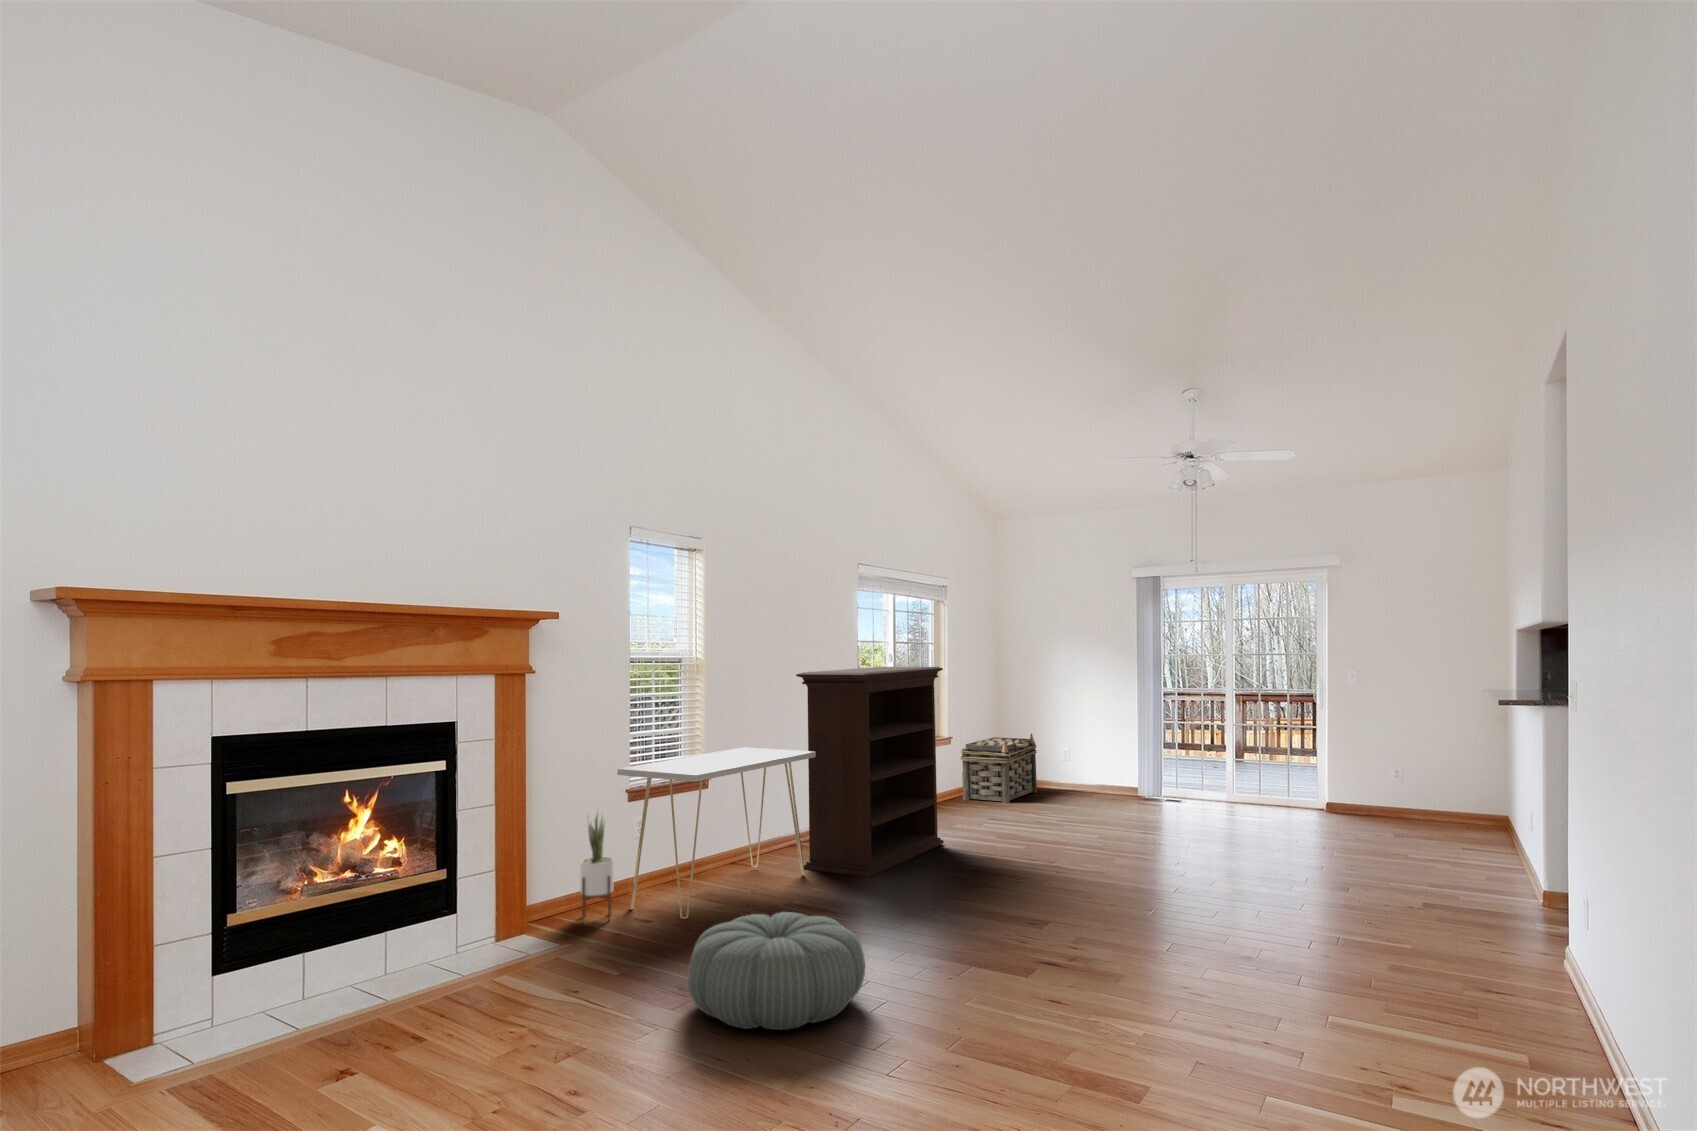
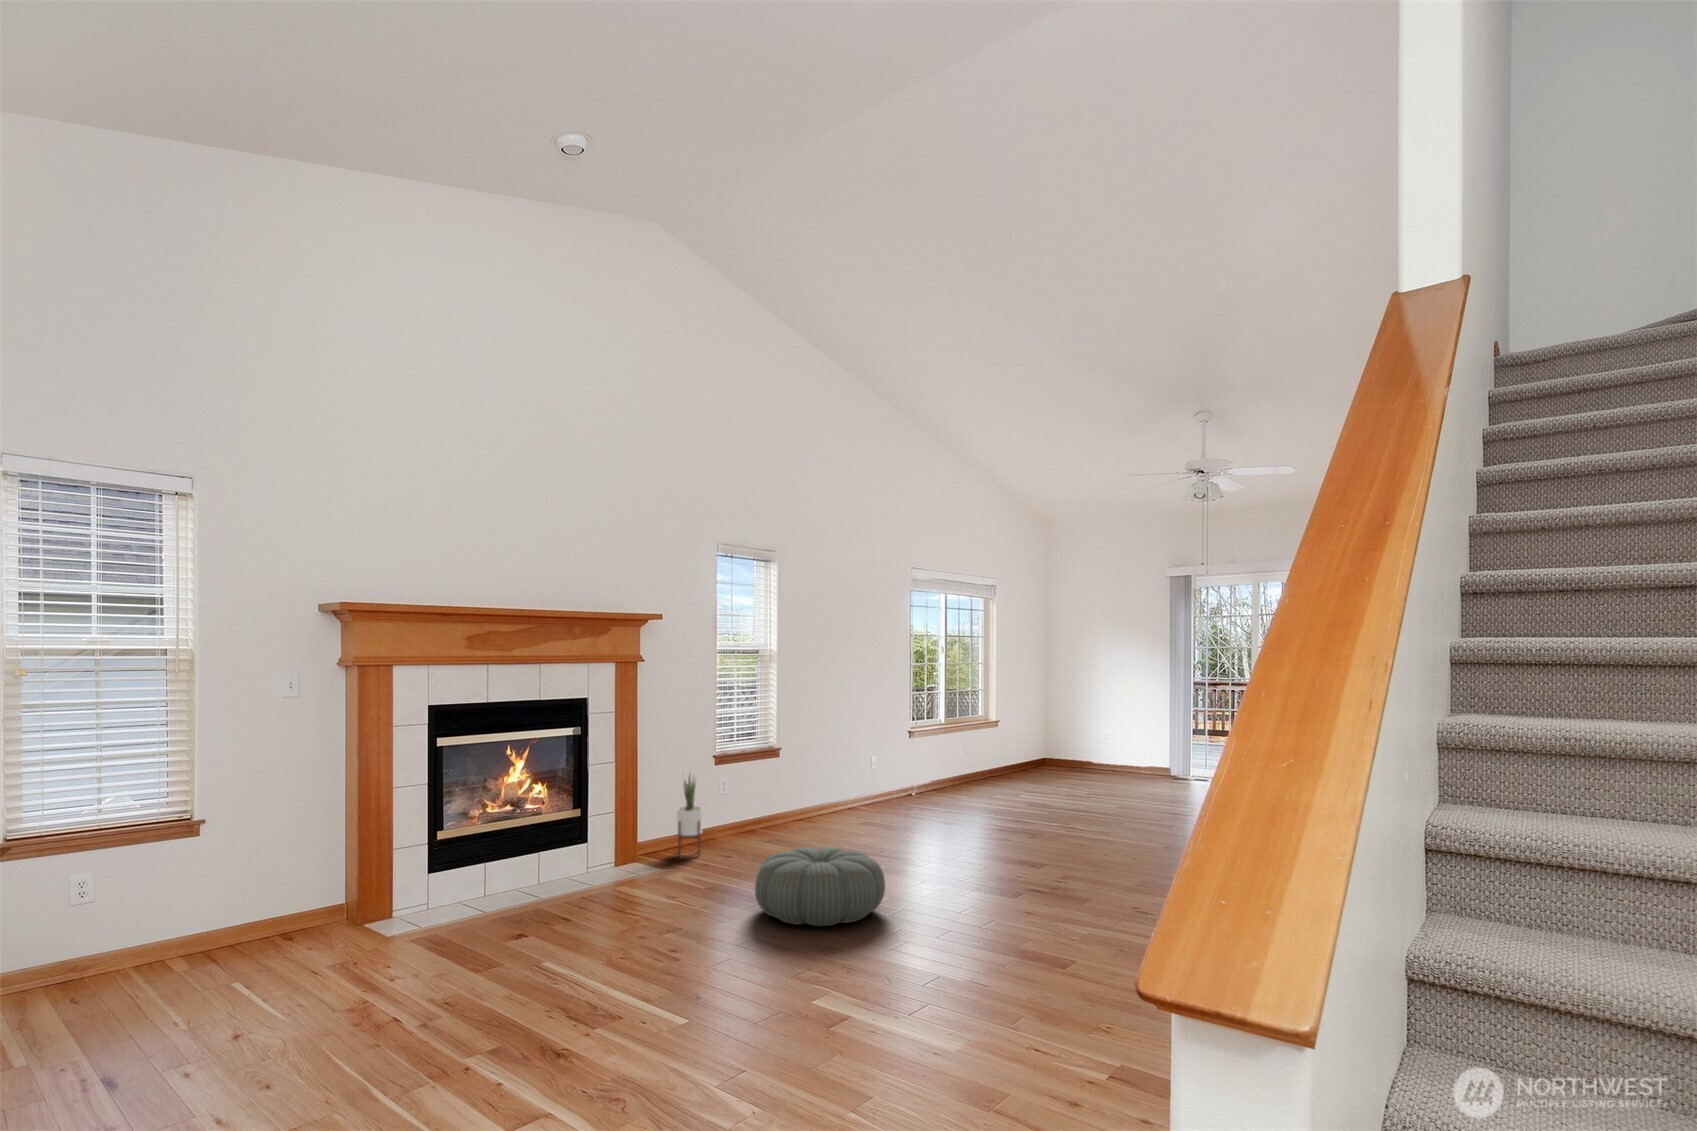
bookshelf: present [796,667,944,877] -> none [852,659,980,834]
basket: present [961,733,1037,803] -> none [1006,719,1077,780]
console table: present [617,747,816,919] -> none [706,724,866,857]

